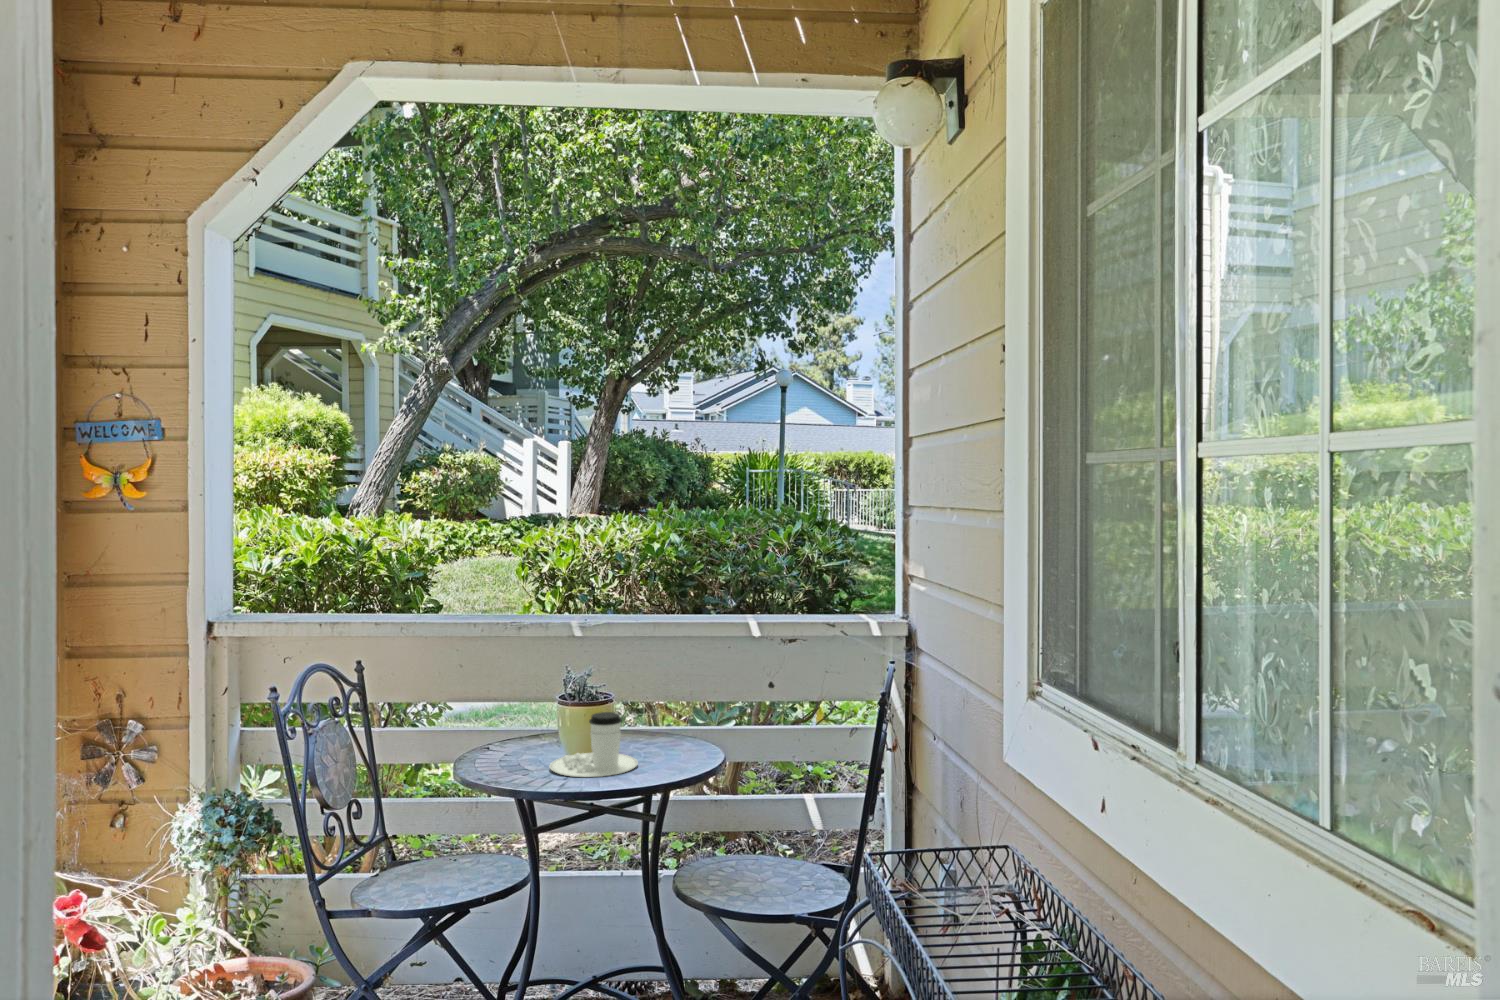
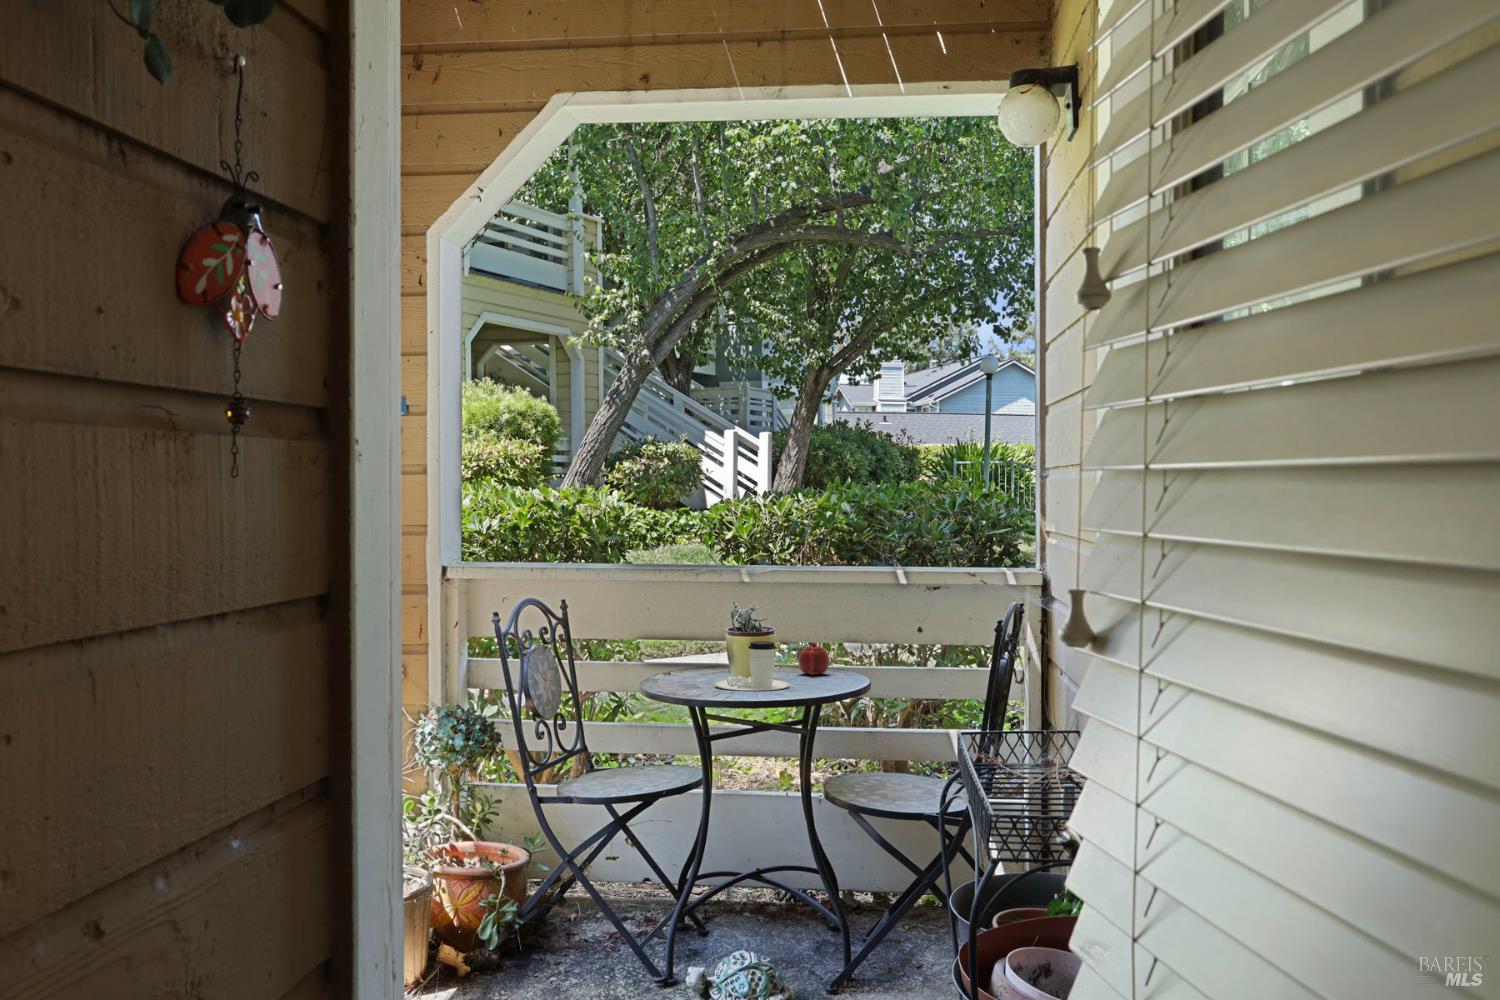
teapot: none [638,698,673,736] -> present [798,643,830,675]

